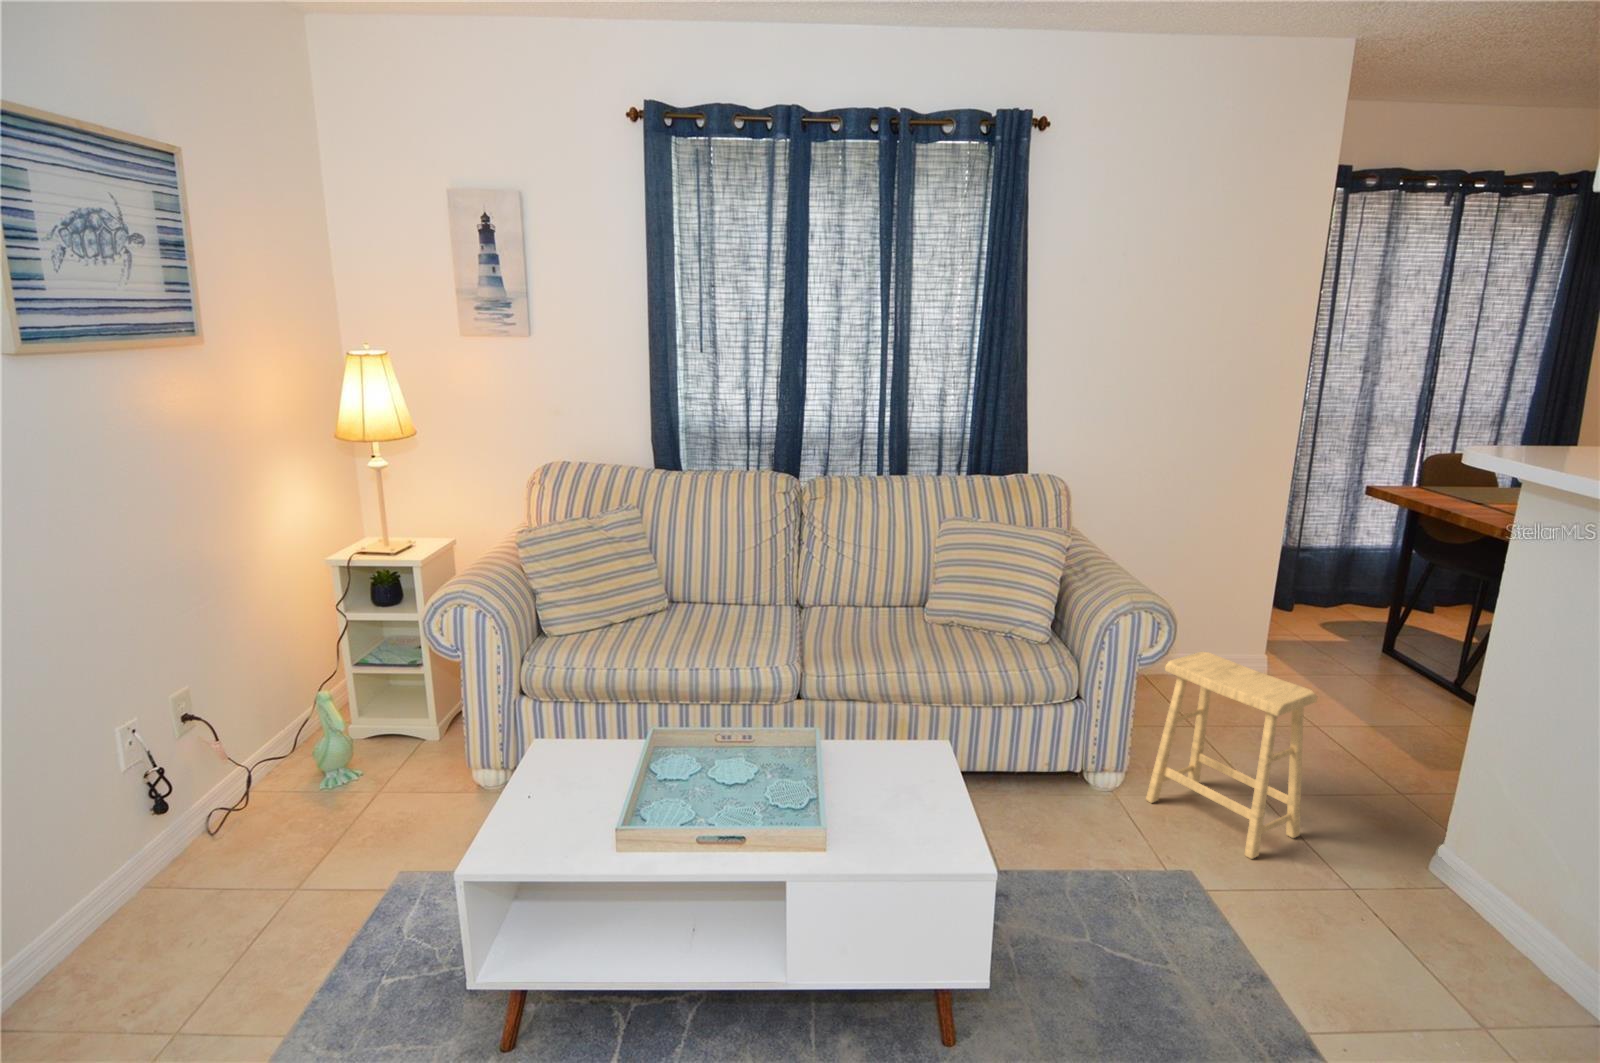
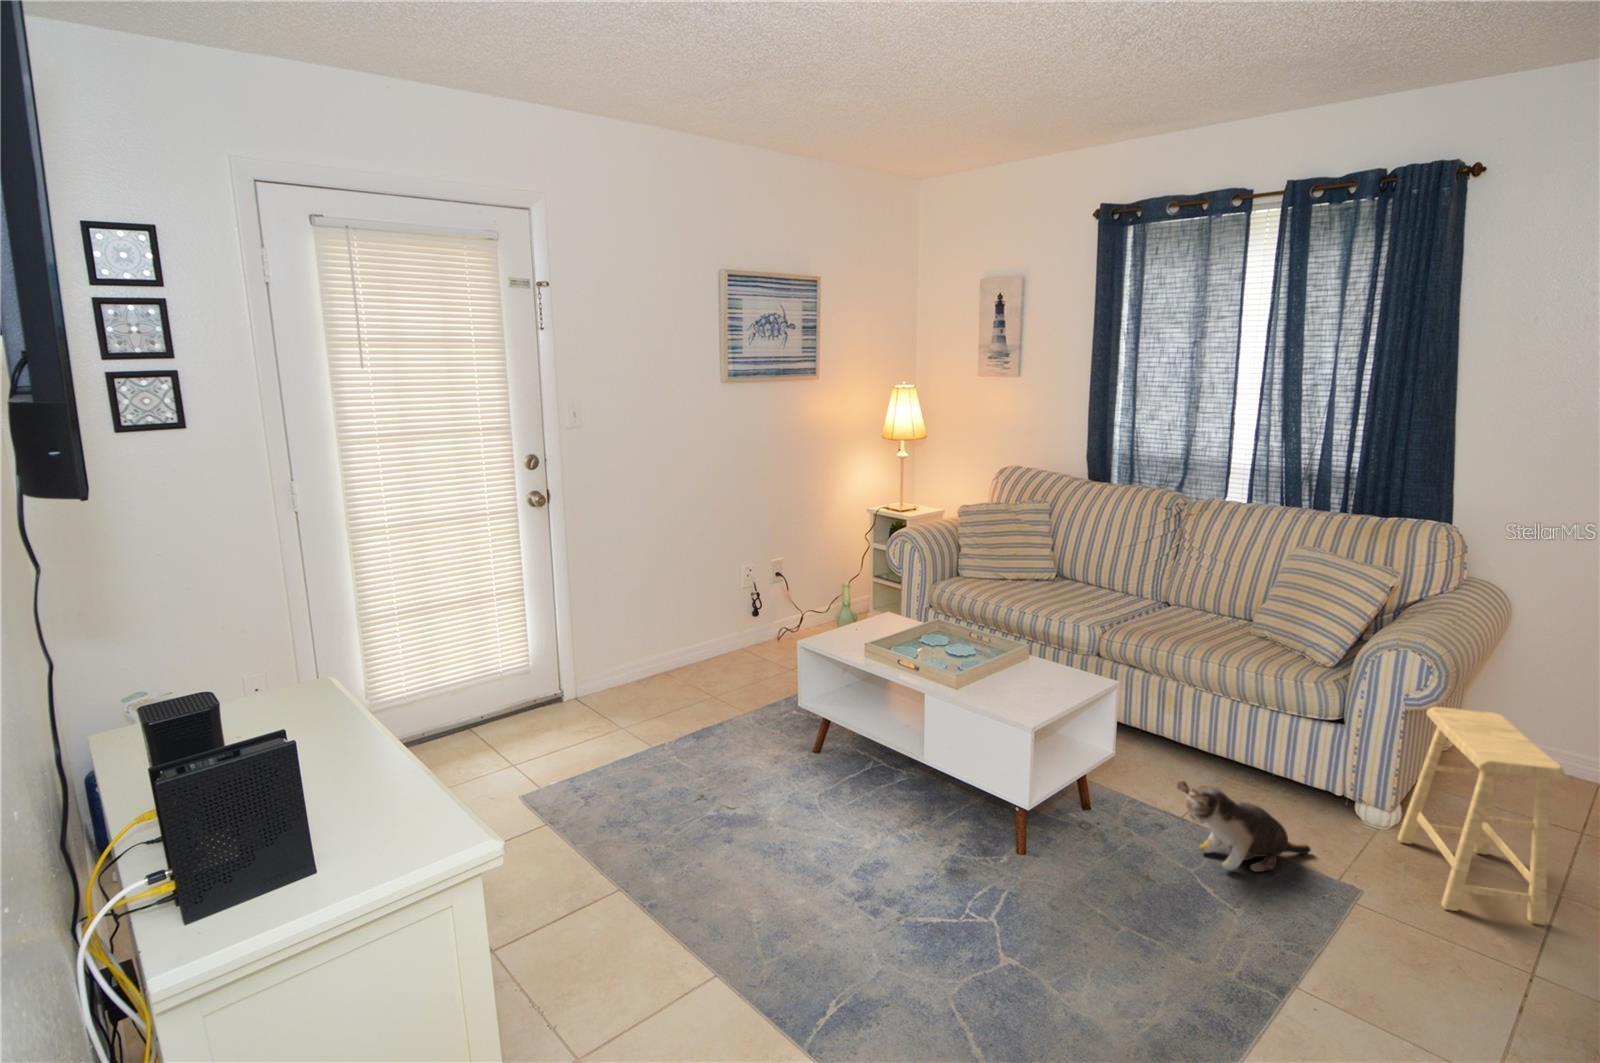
plush toy: none [1064,829,1140,921] -> present [1177,781,1311,872]

